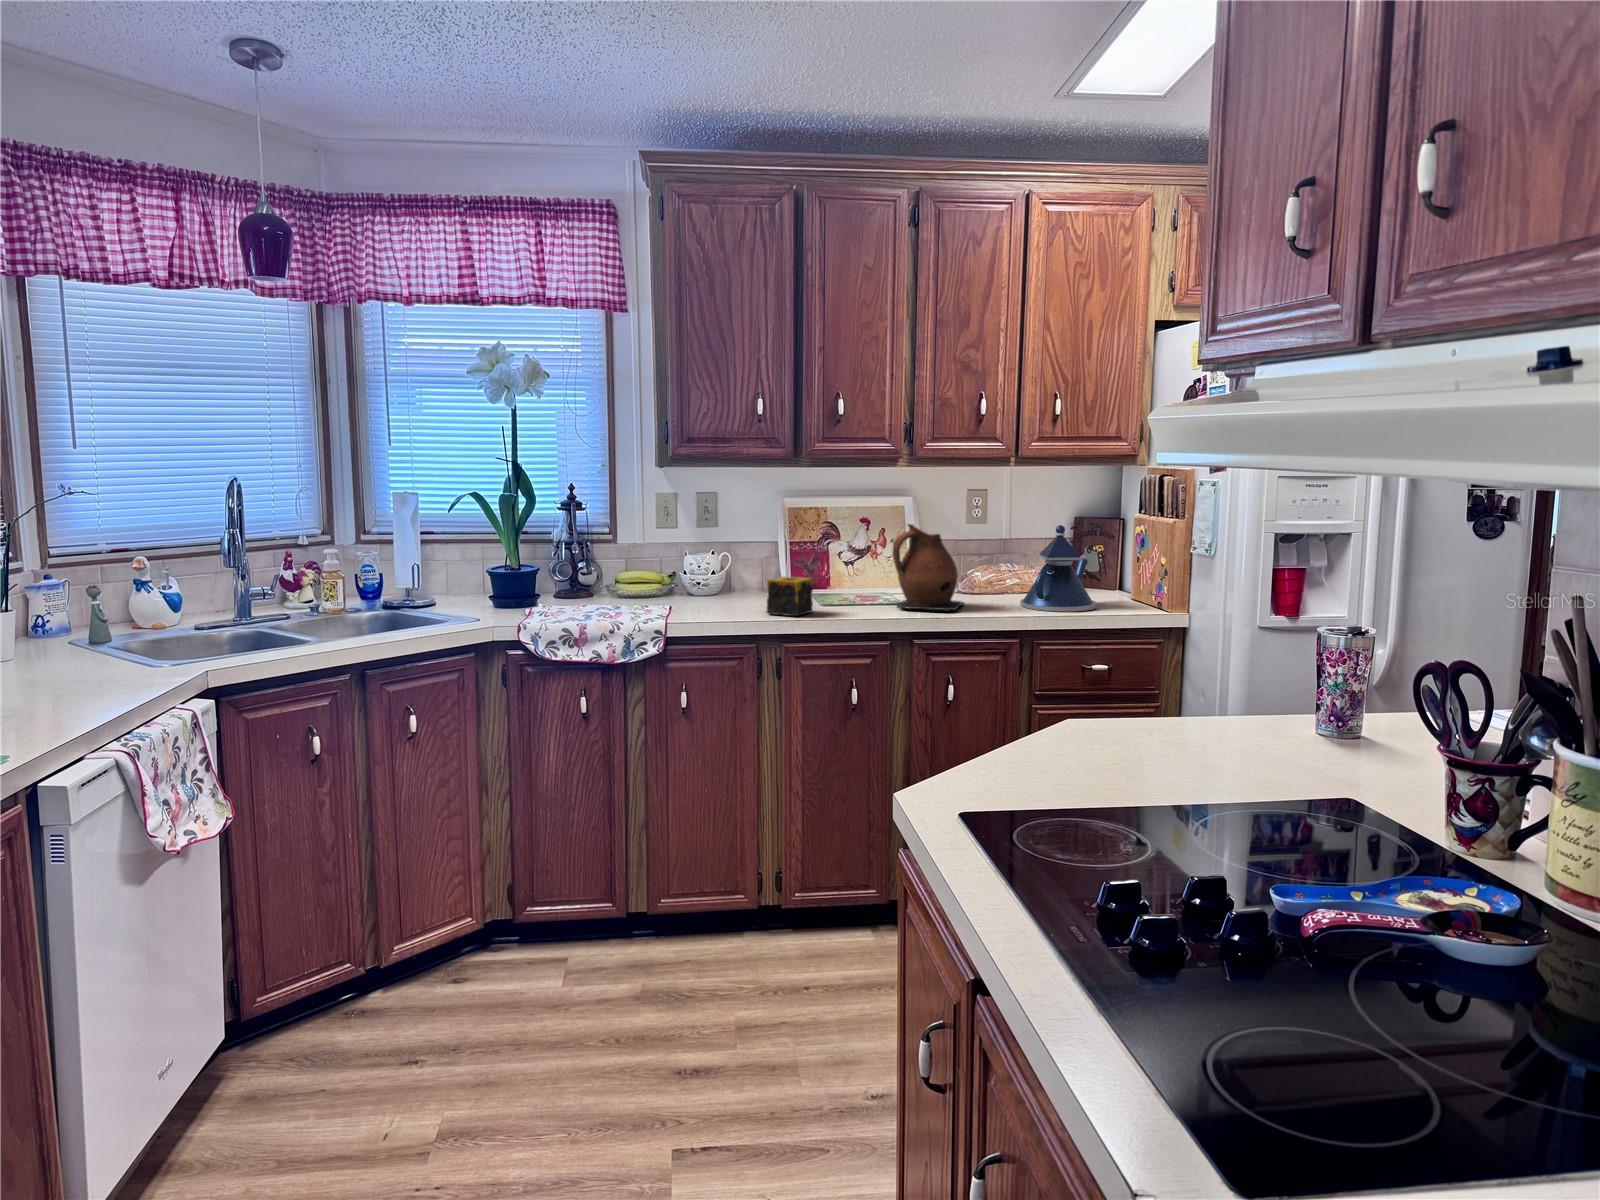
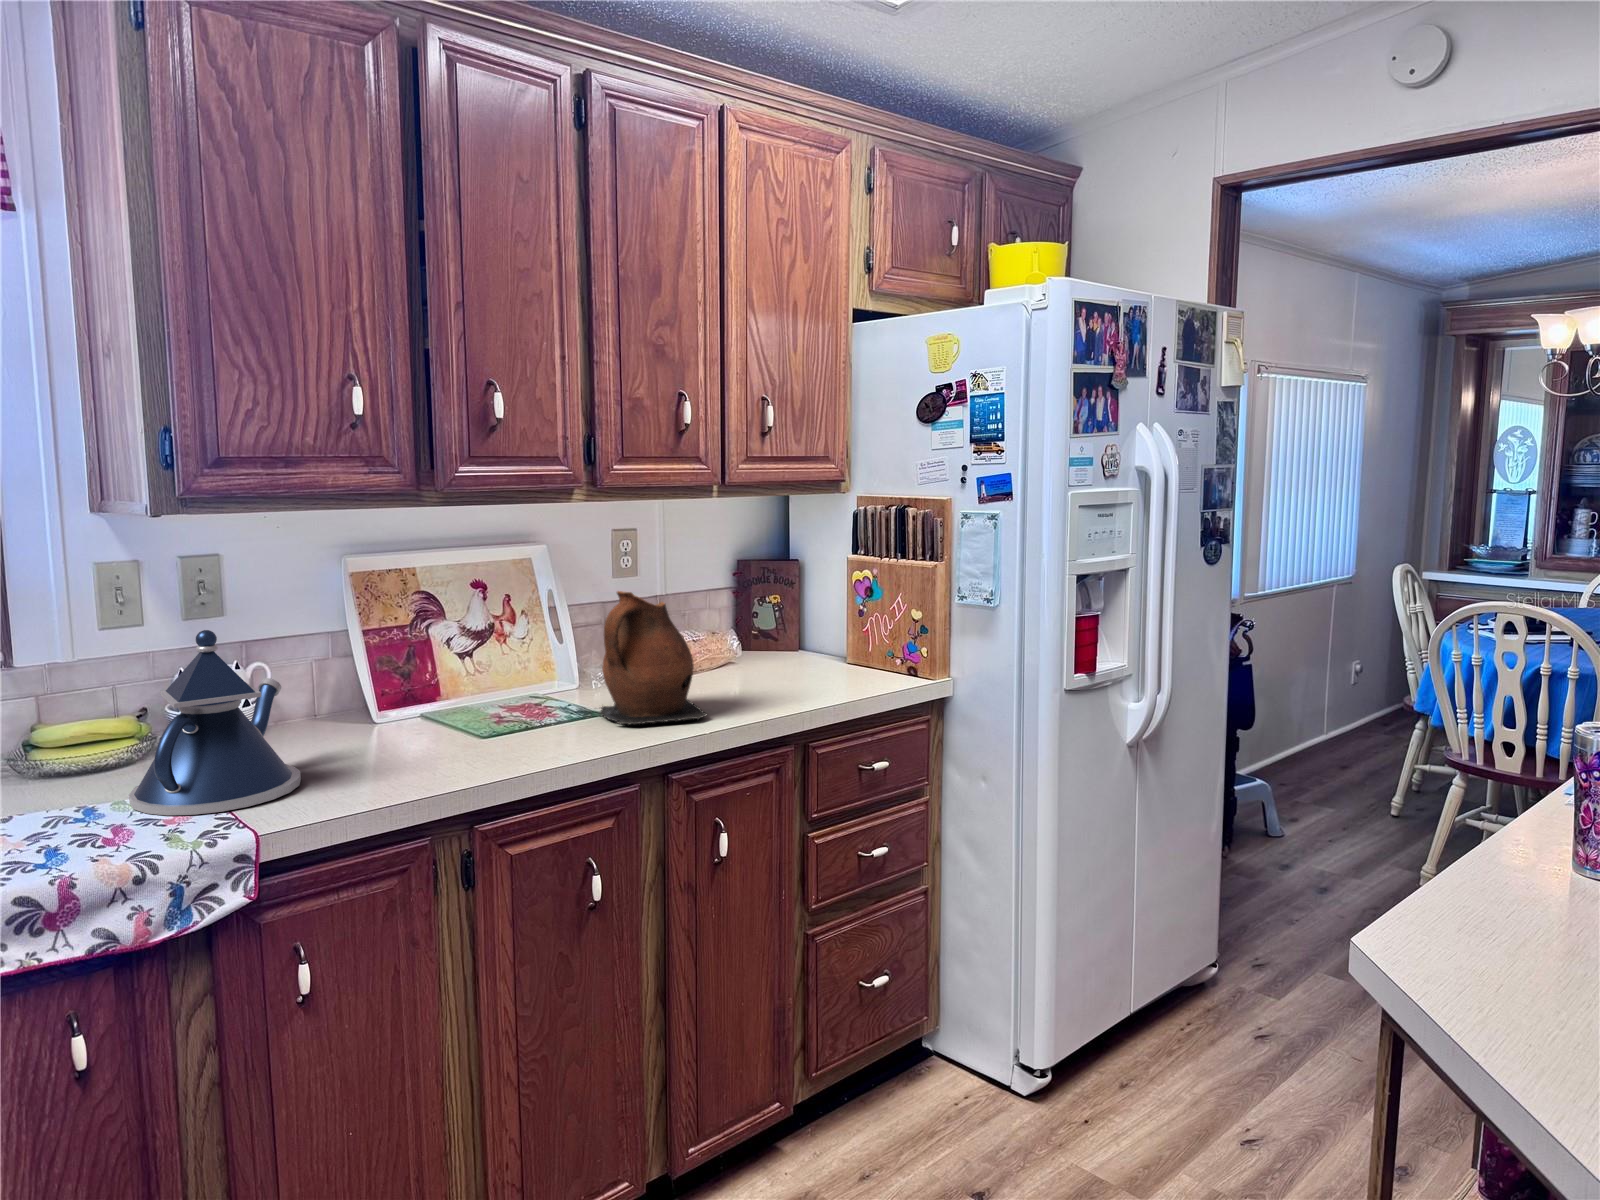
teapot: present [1020,525,1097,611] -> present [129,630,301,815]
candle: present [767,576,813,616] -> none [433,699,506,774]

